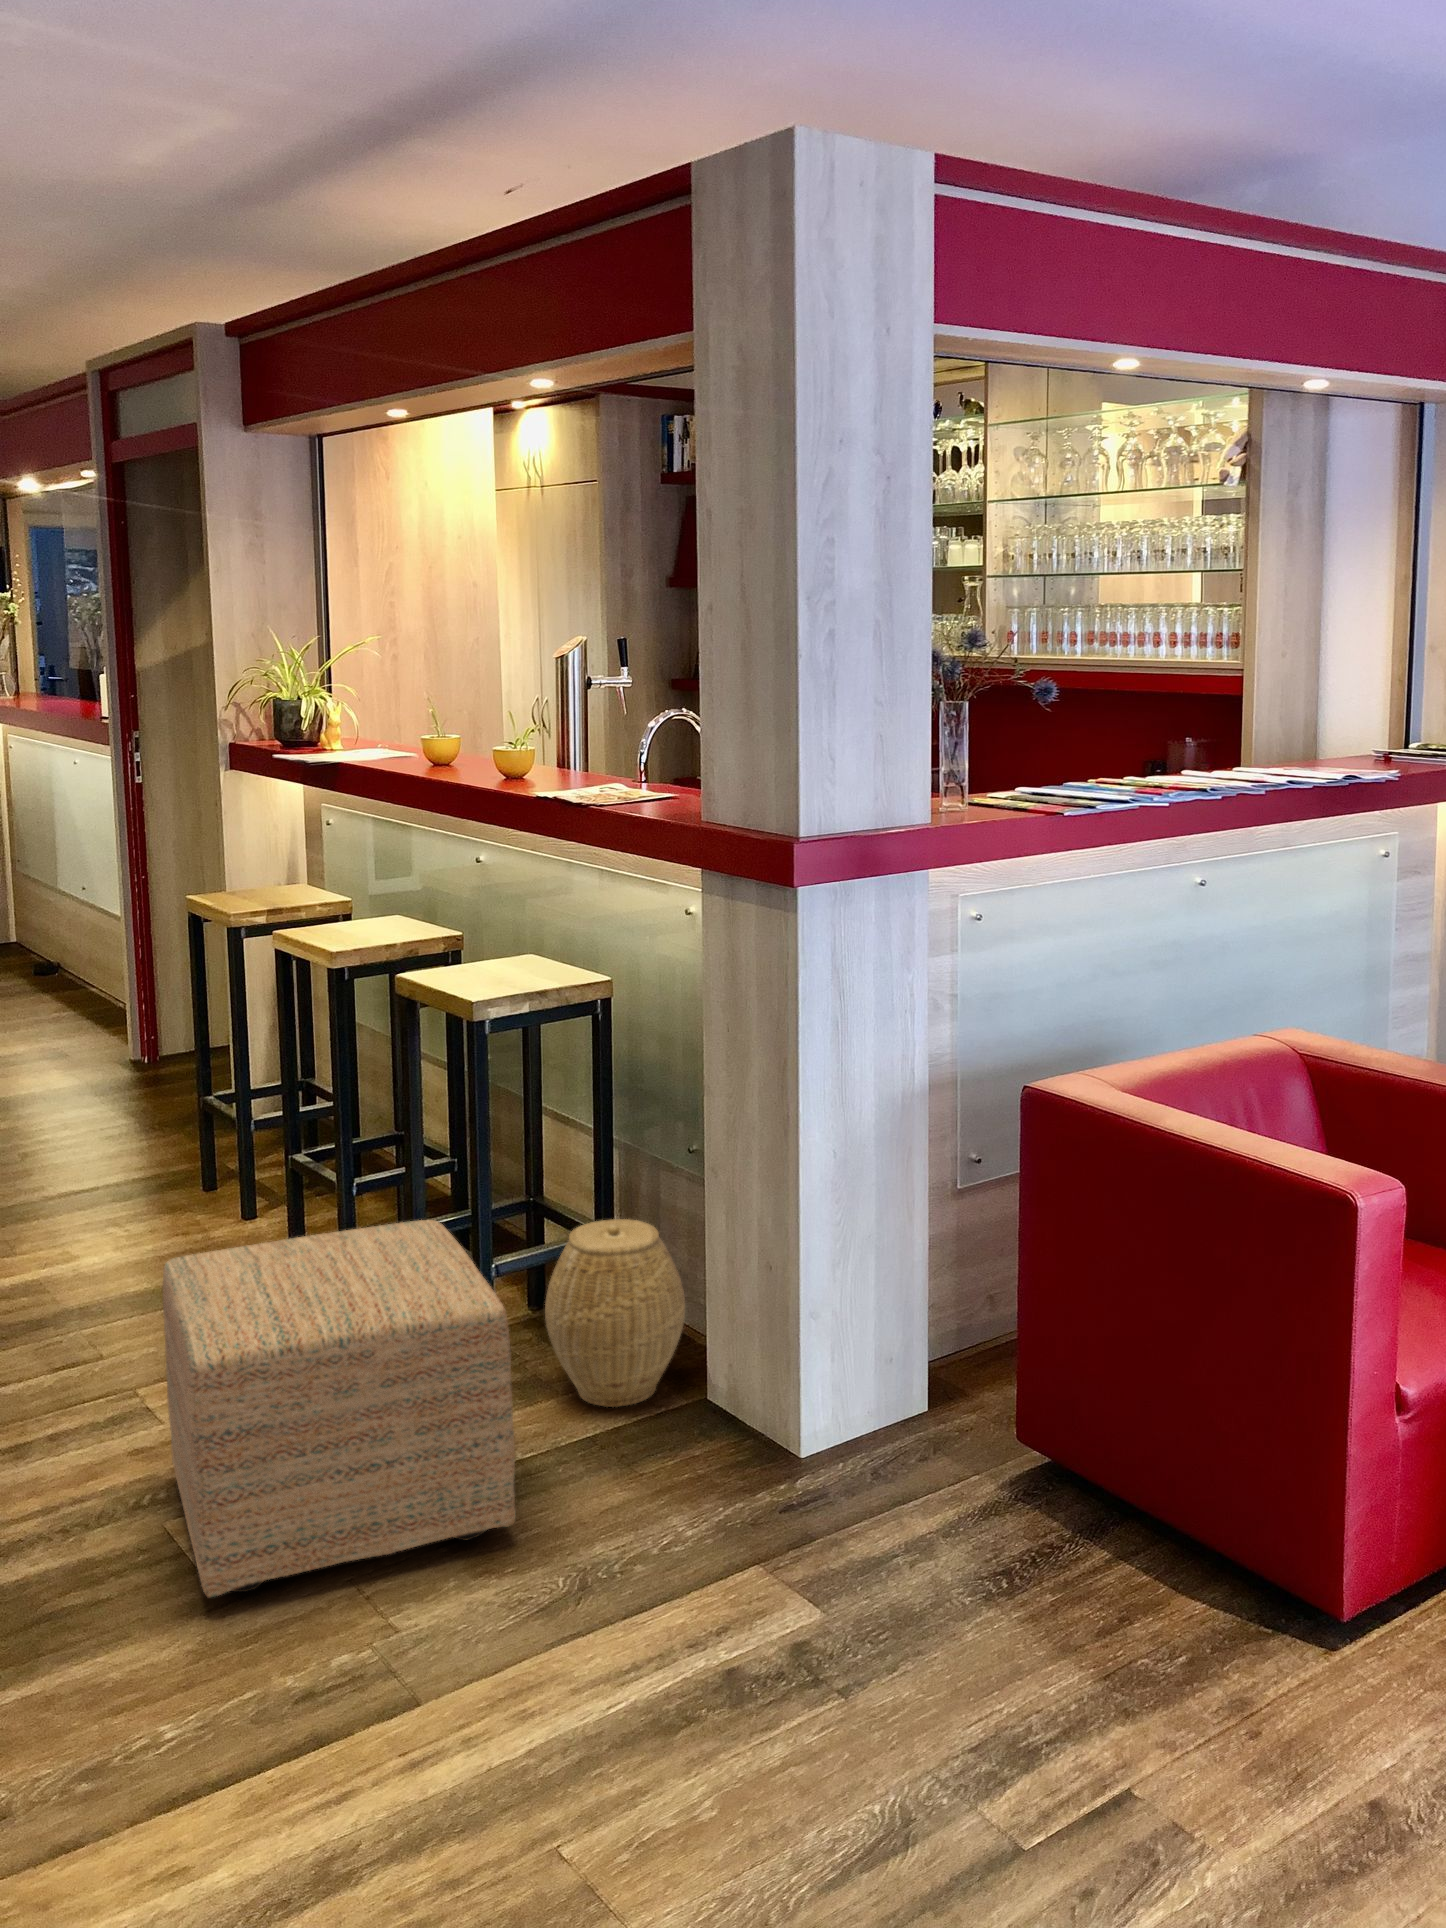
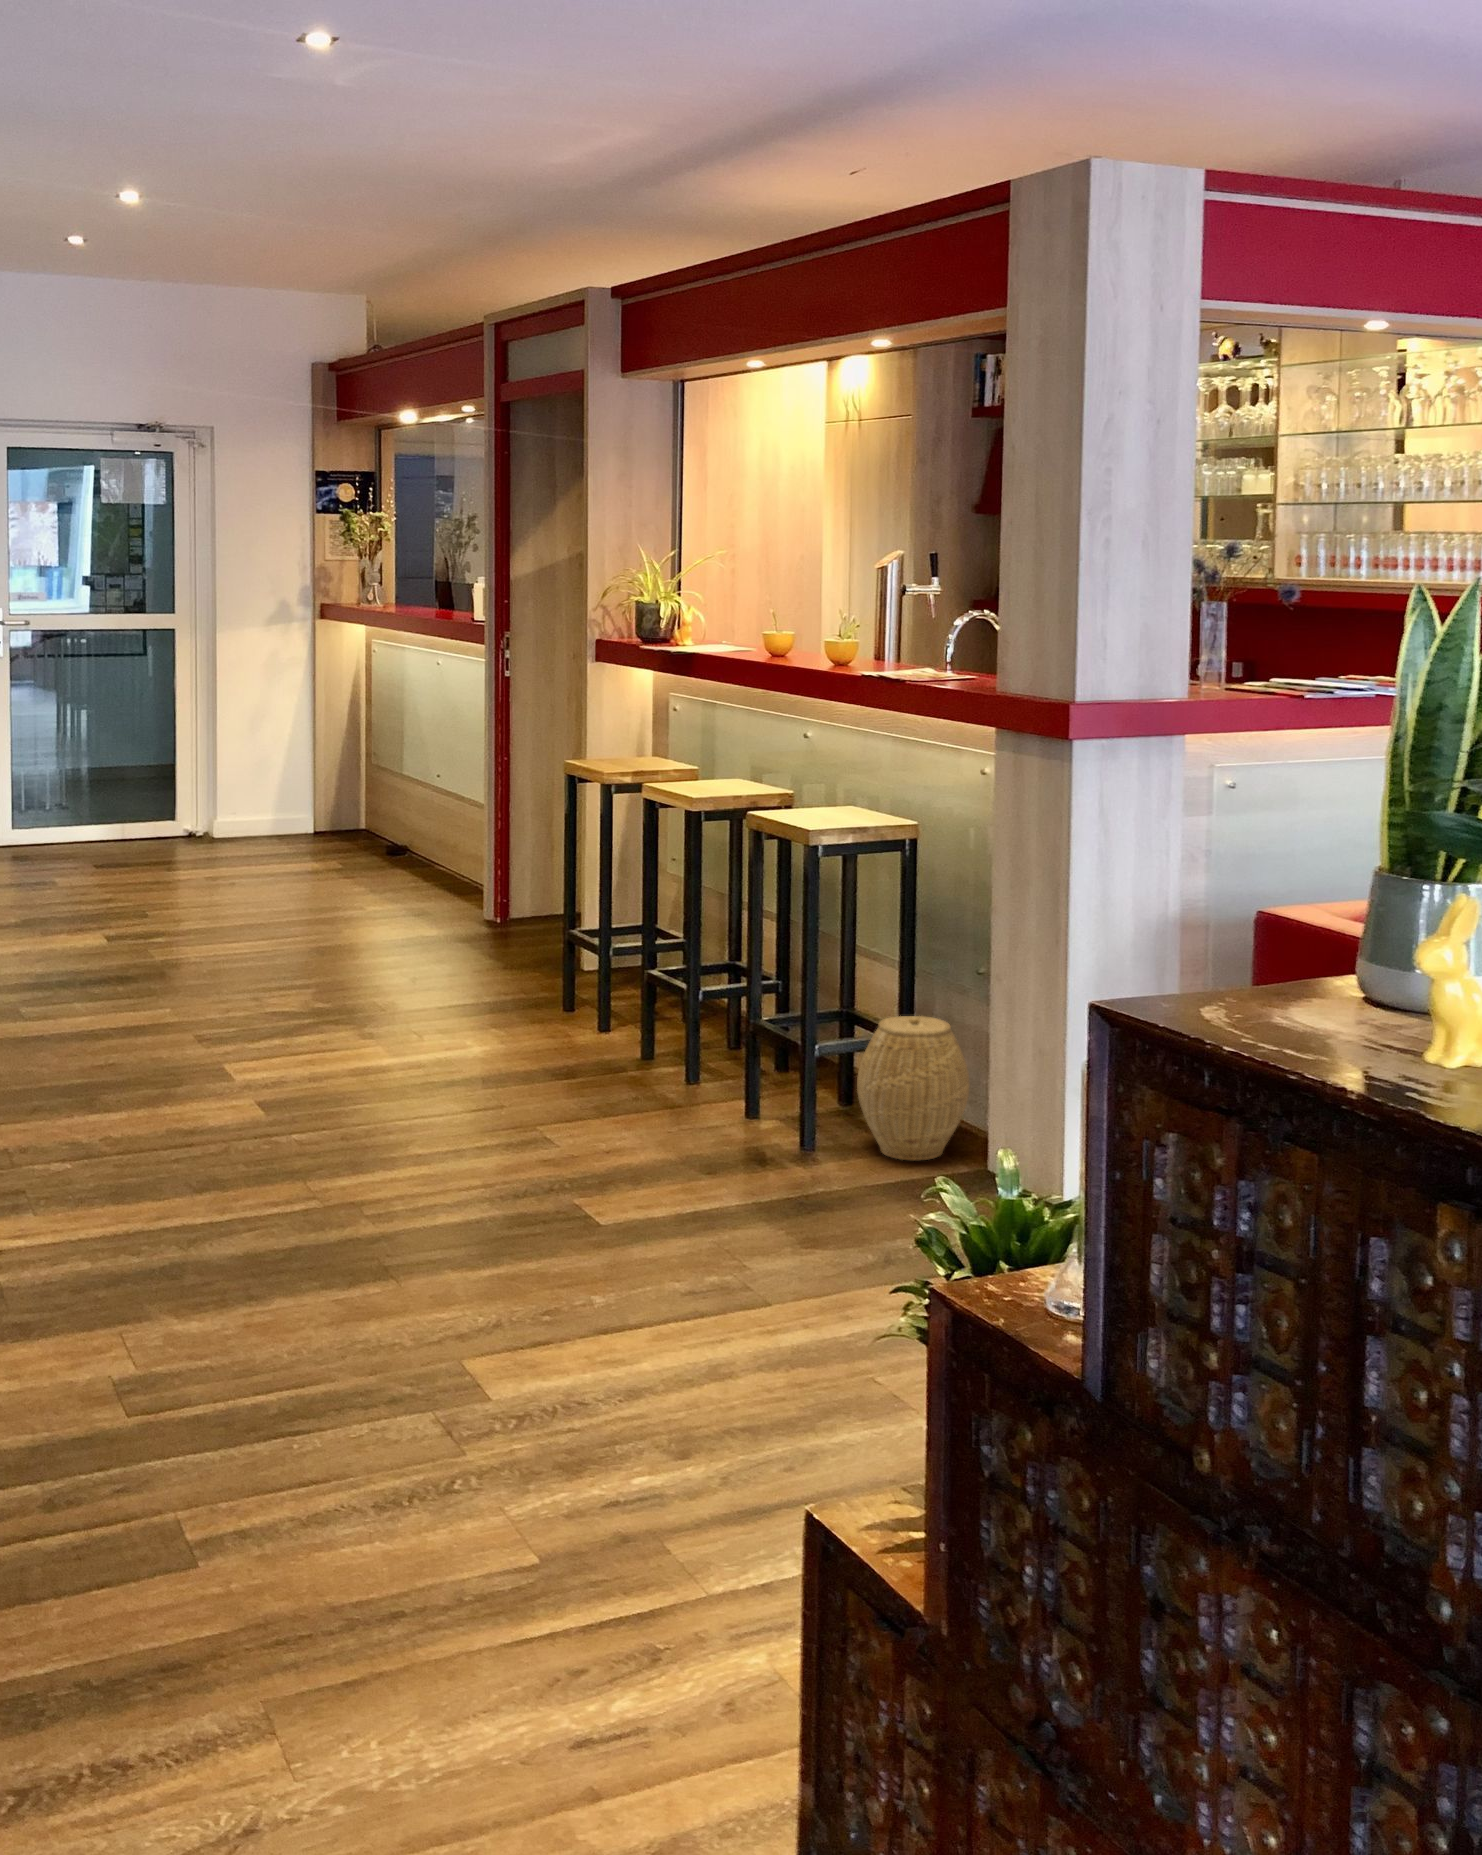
ottoman: present [163,1220,516,1597] -> none [577,996,836,1233]

